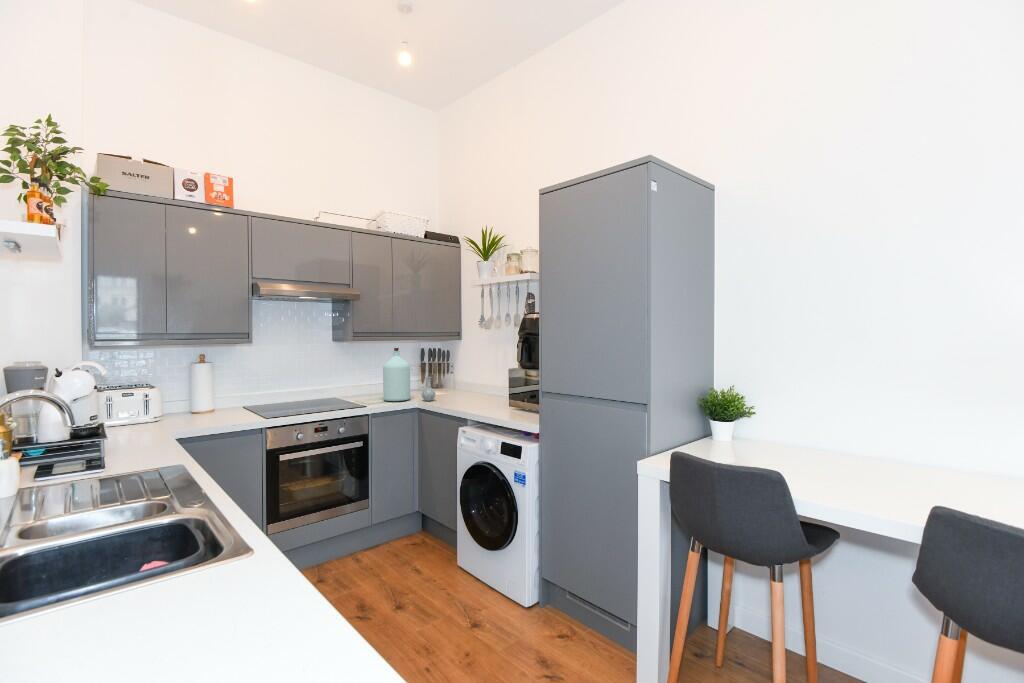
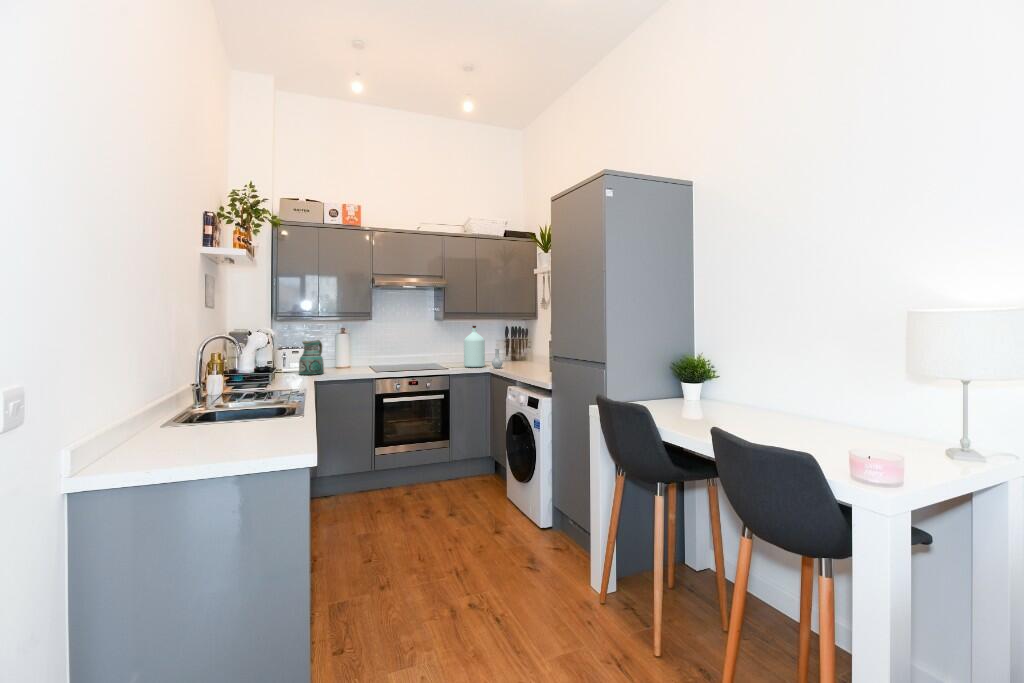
ceramic pitcher: none [137,375,181,432] -> present [299,340,324,375]

